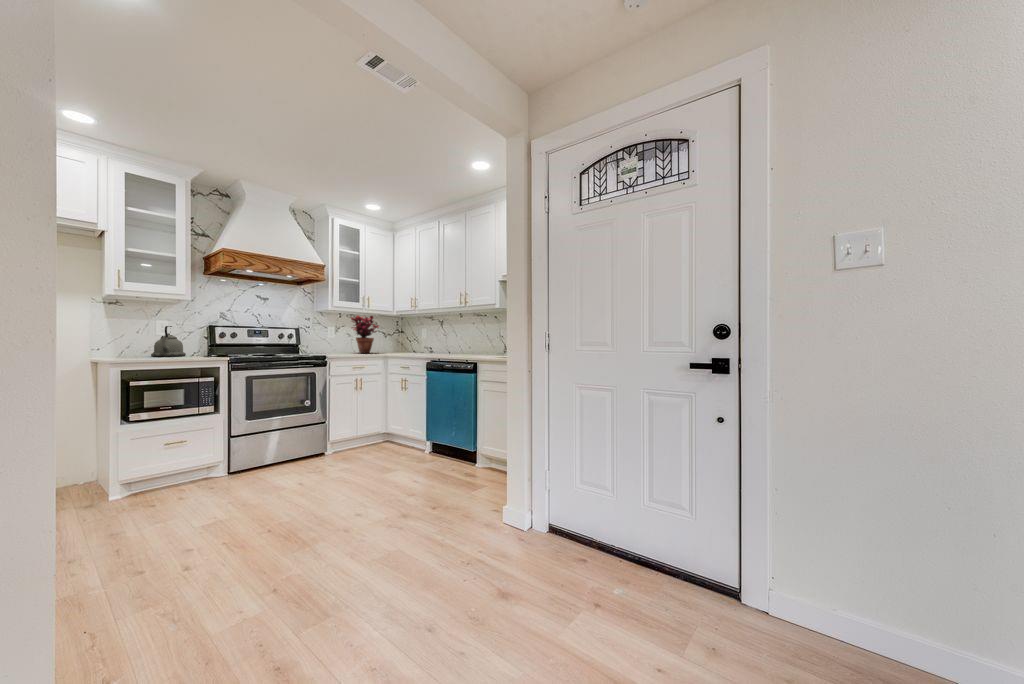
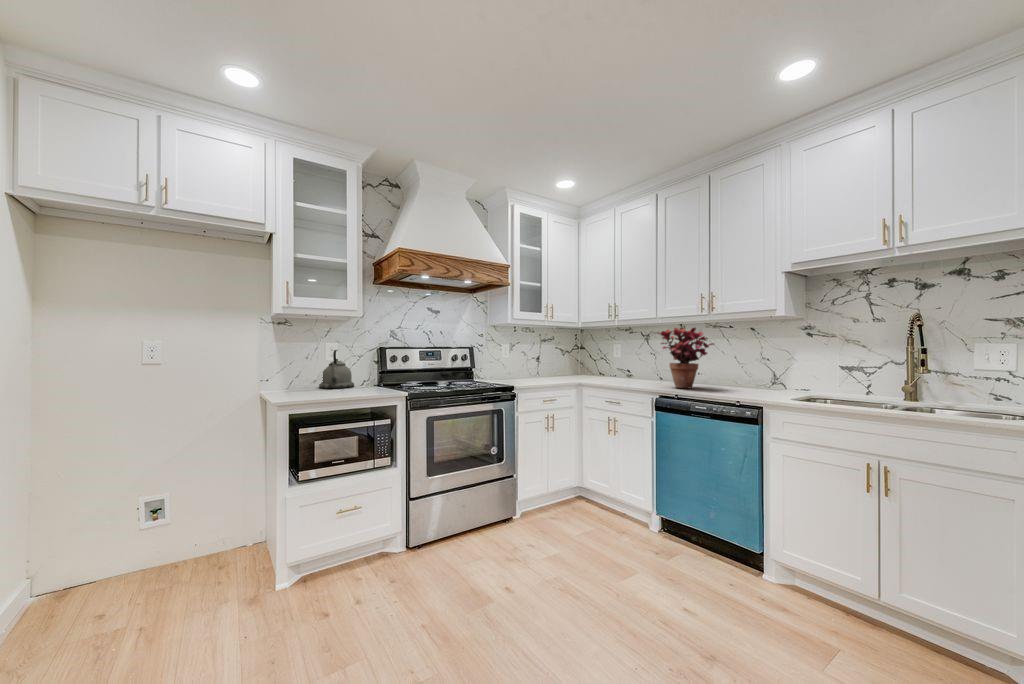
potted plant: present [351,315,379,353] -> present [658,328,713,388]

